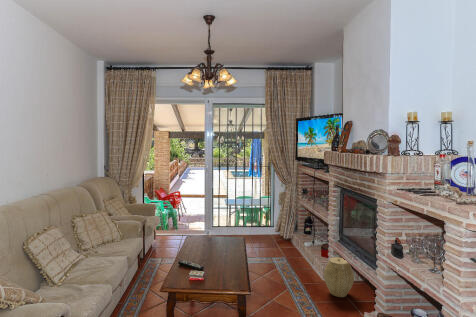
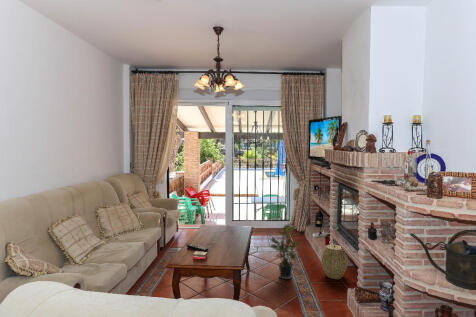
potted plant: none [267,234,302,301] -> present [271,223,300,279]

